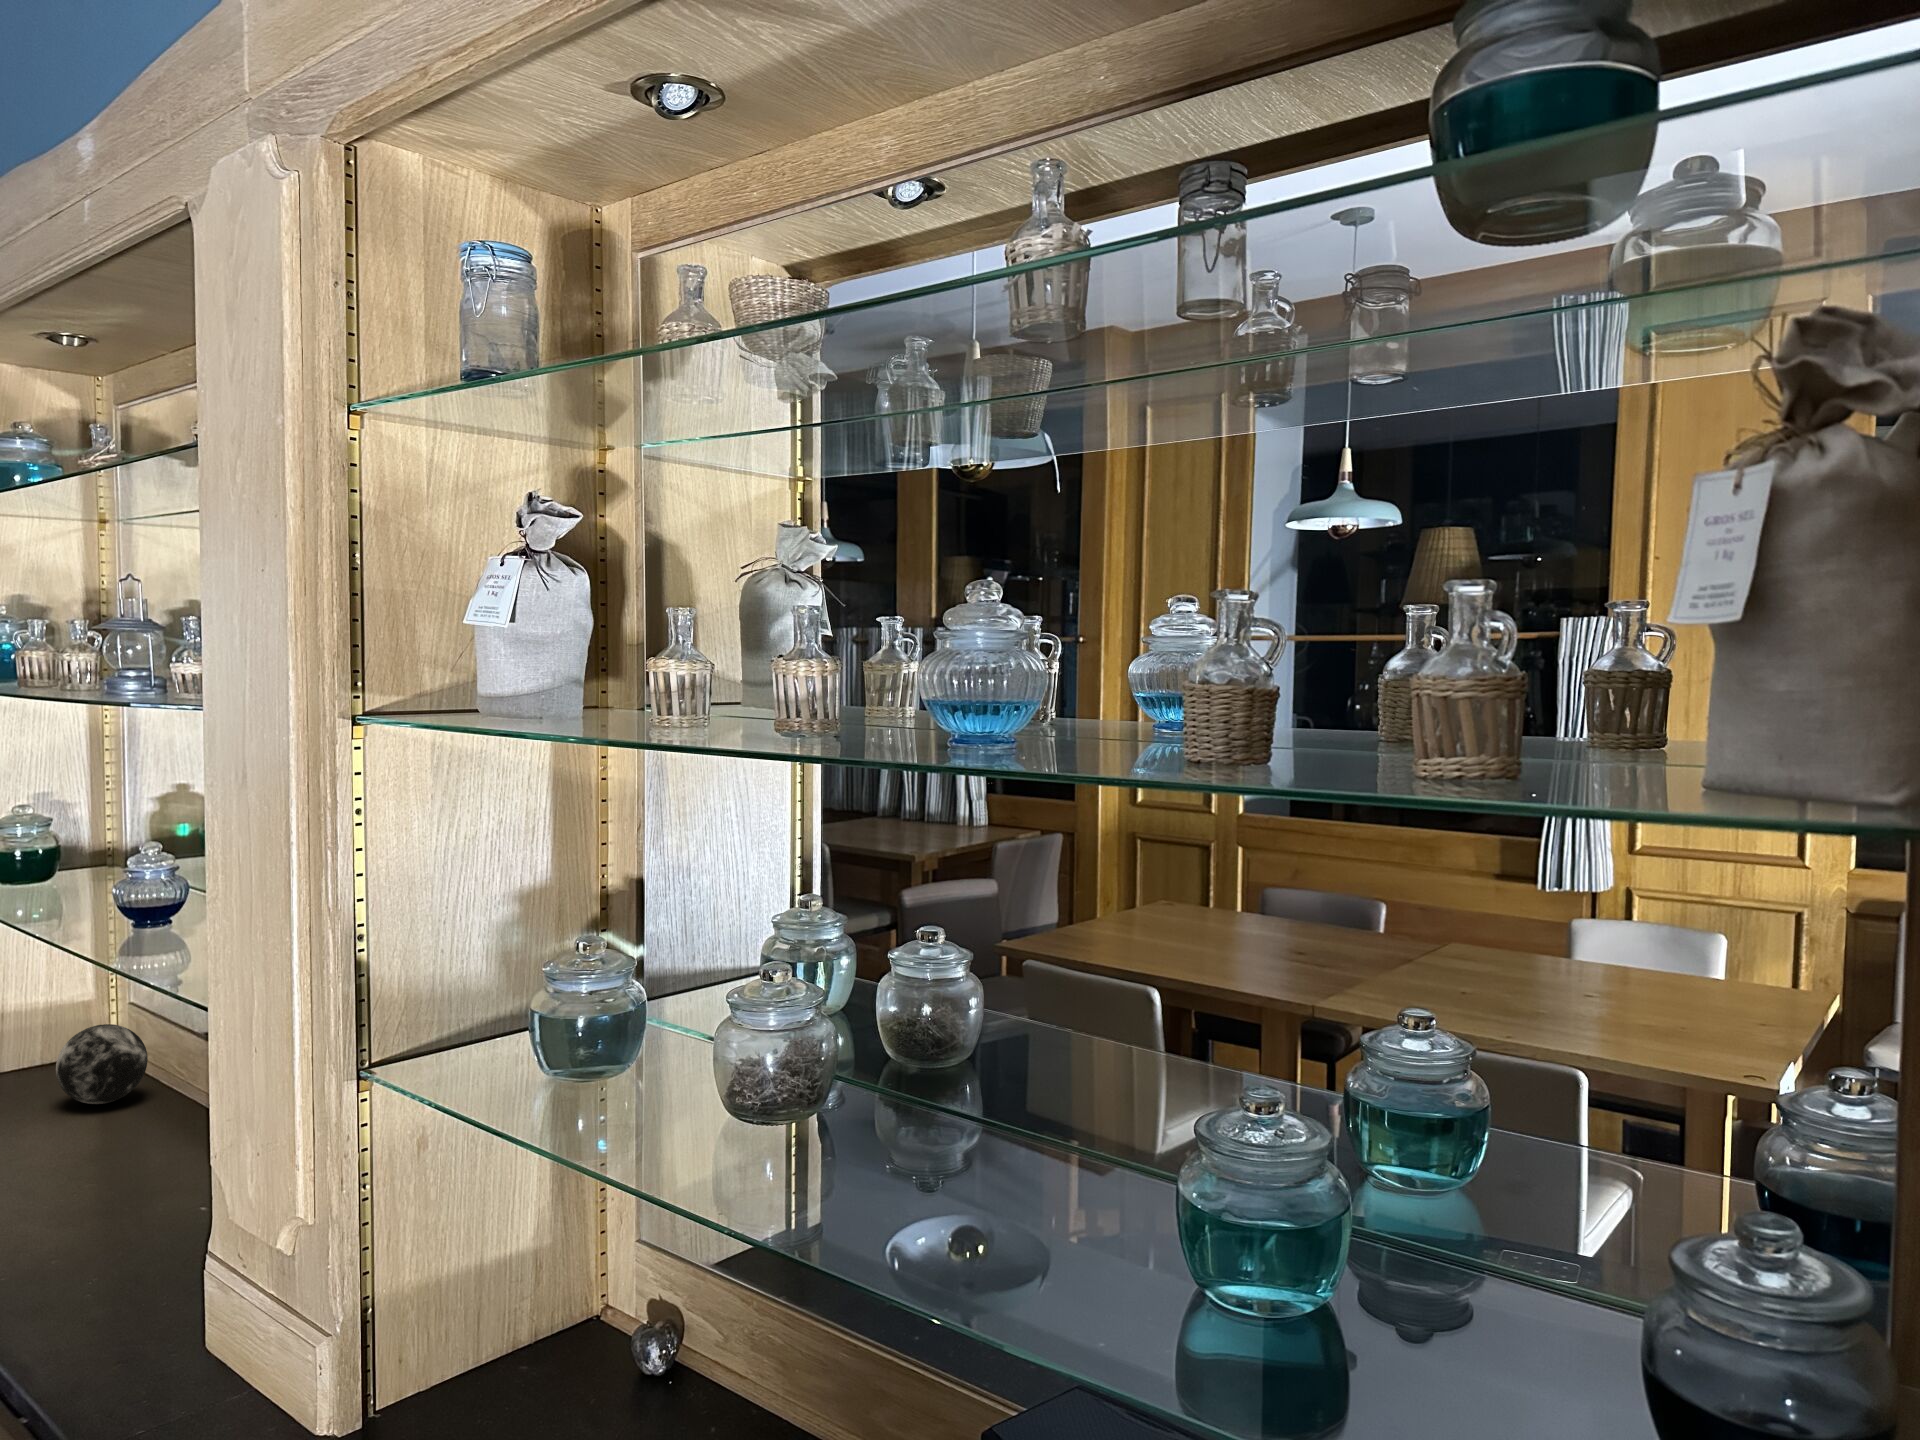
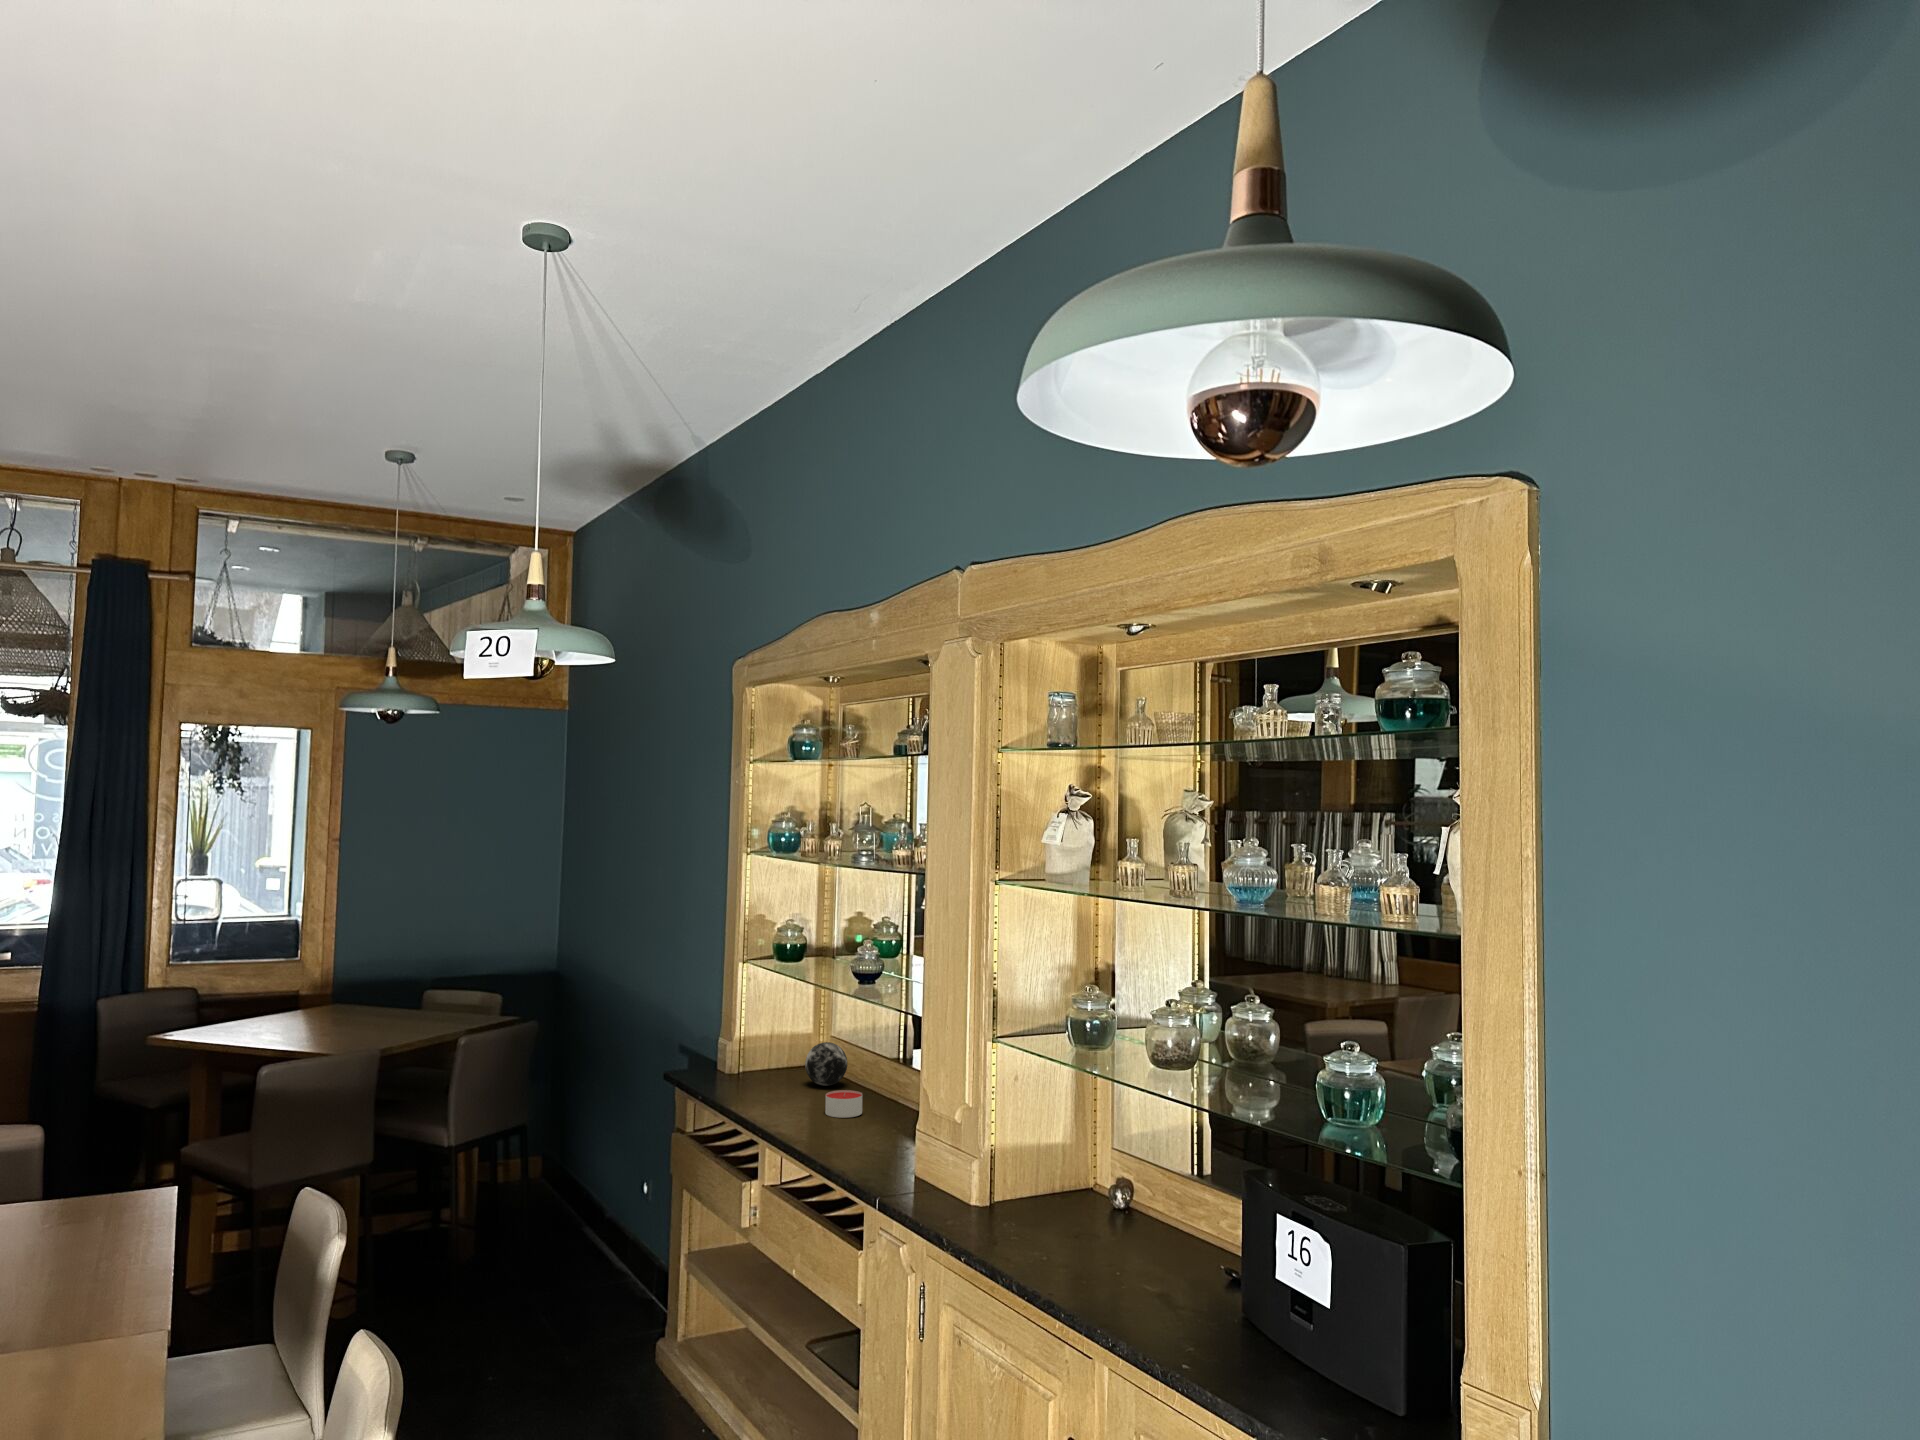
candle: none [68,1125,153,1187] -> present [825,1090,862,1118]

